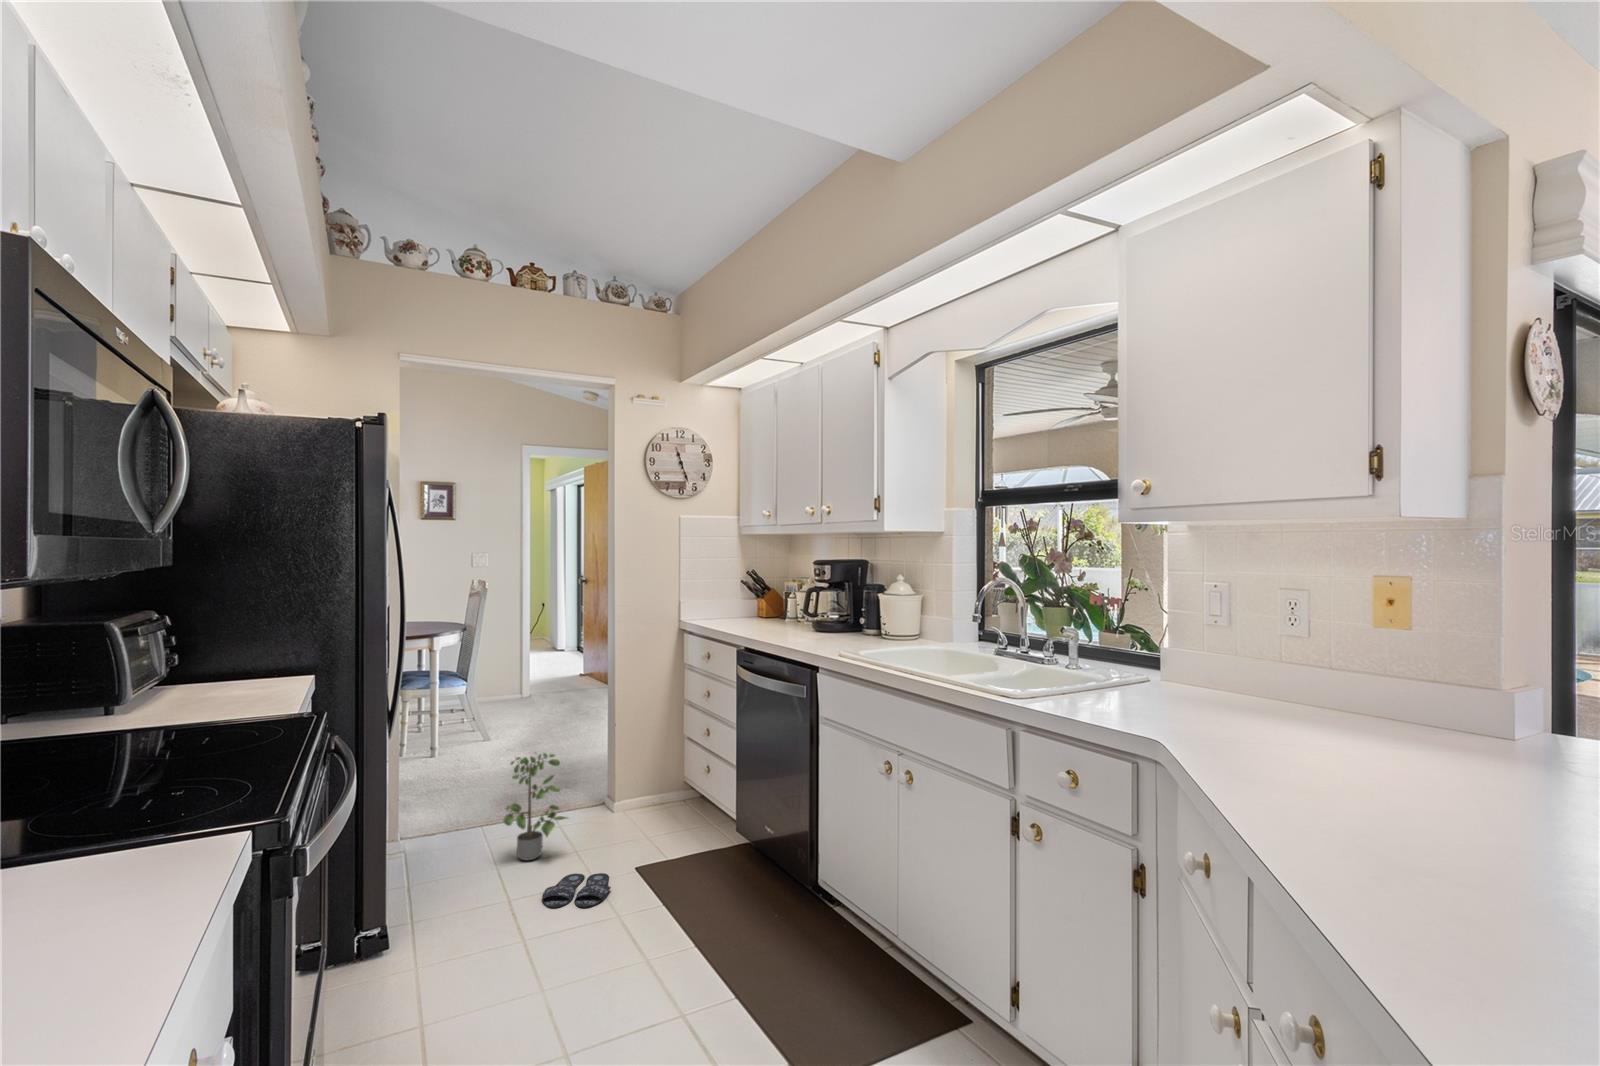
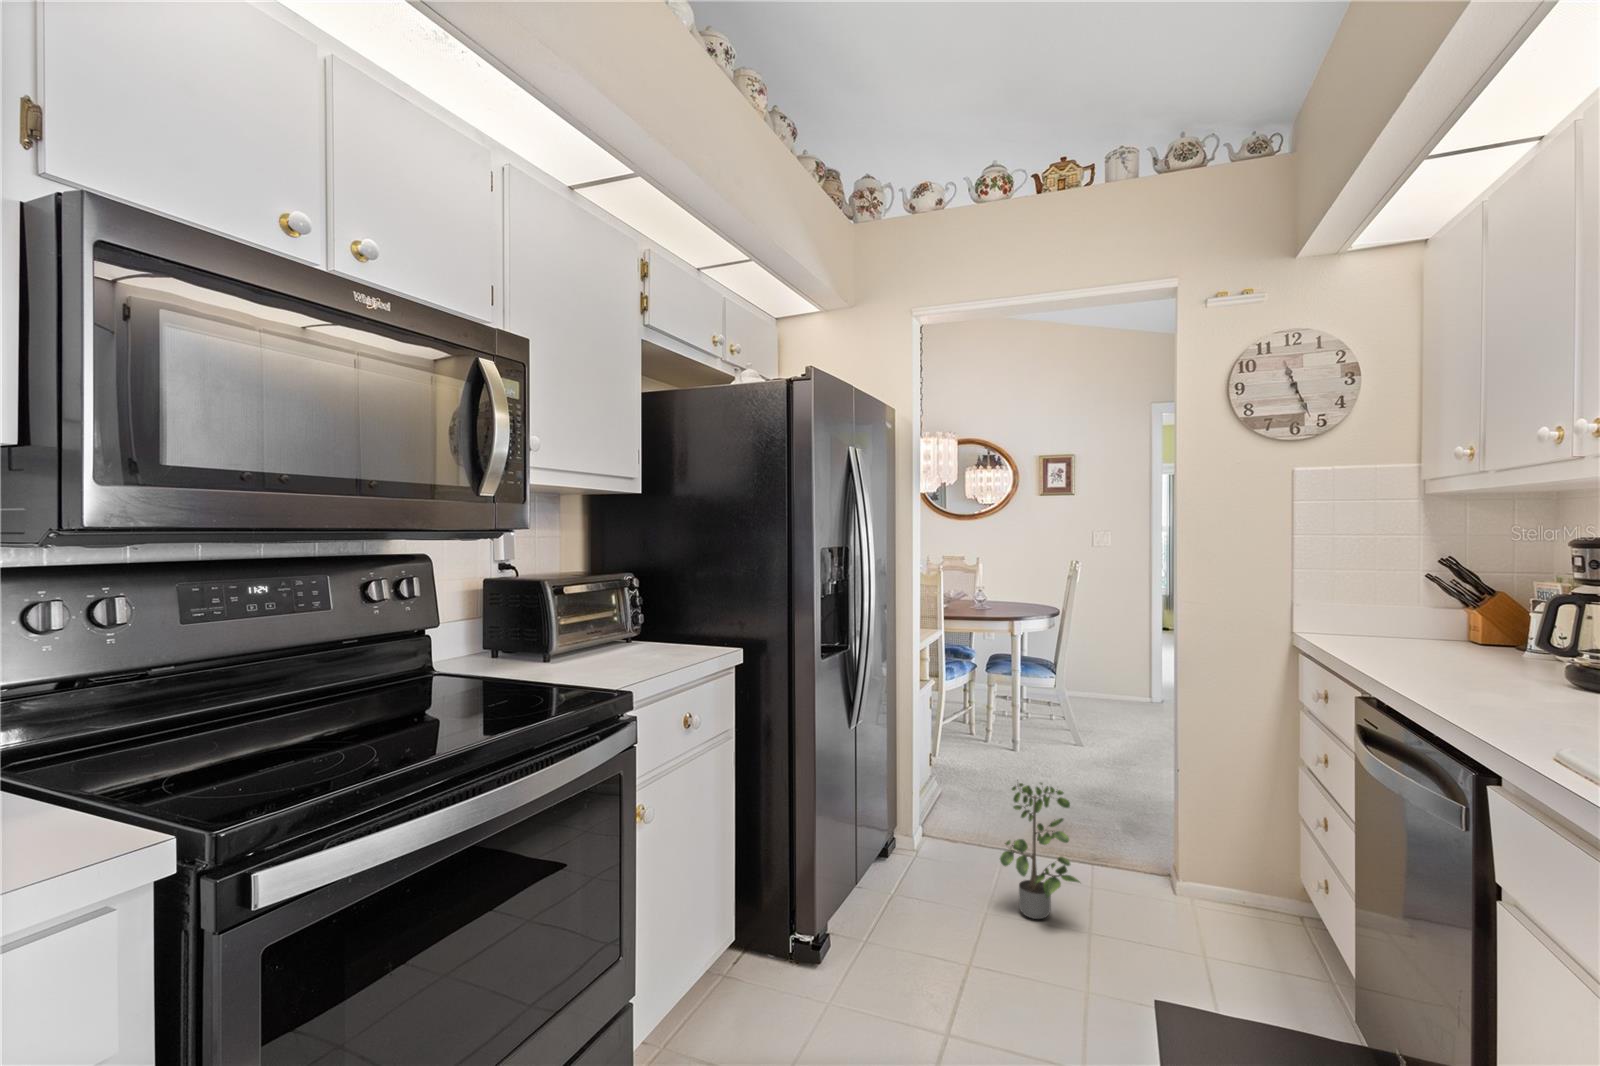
slippers: present [542,873,611,908] -> none [1009,961,1114,1025]

